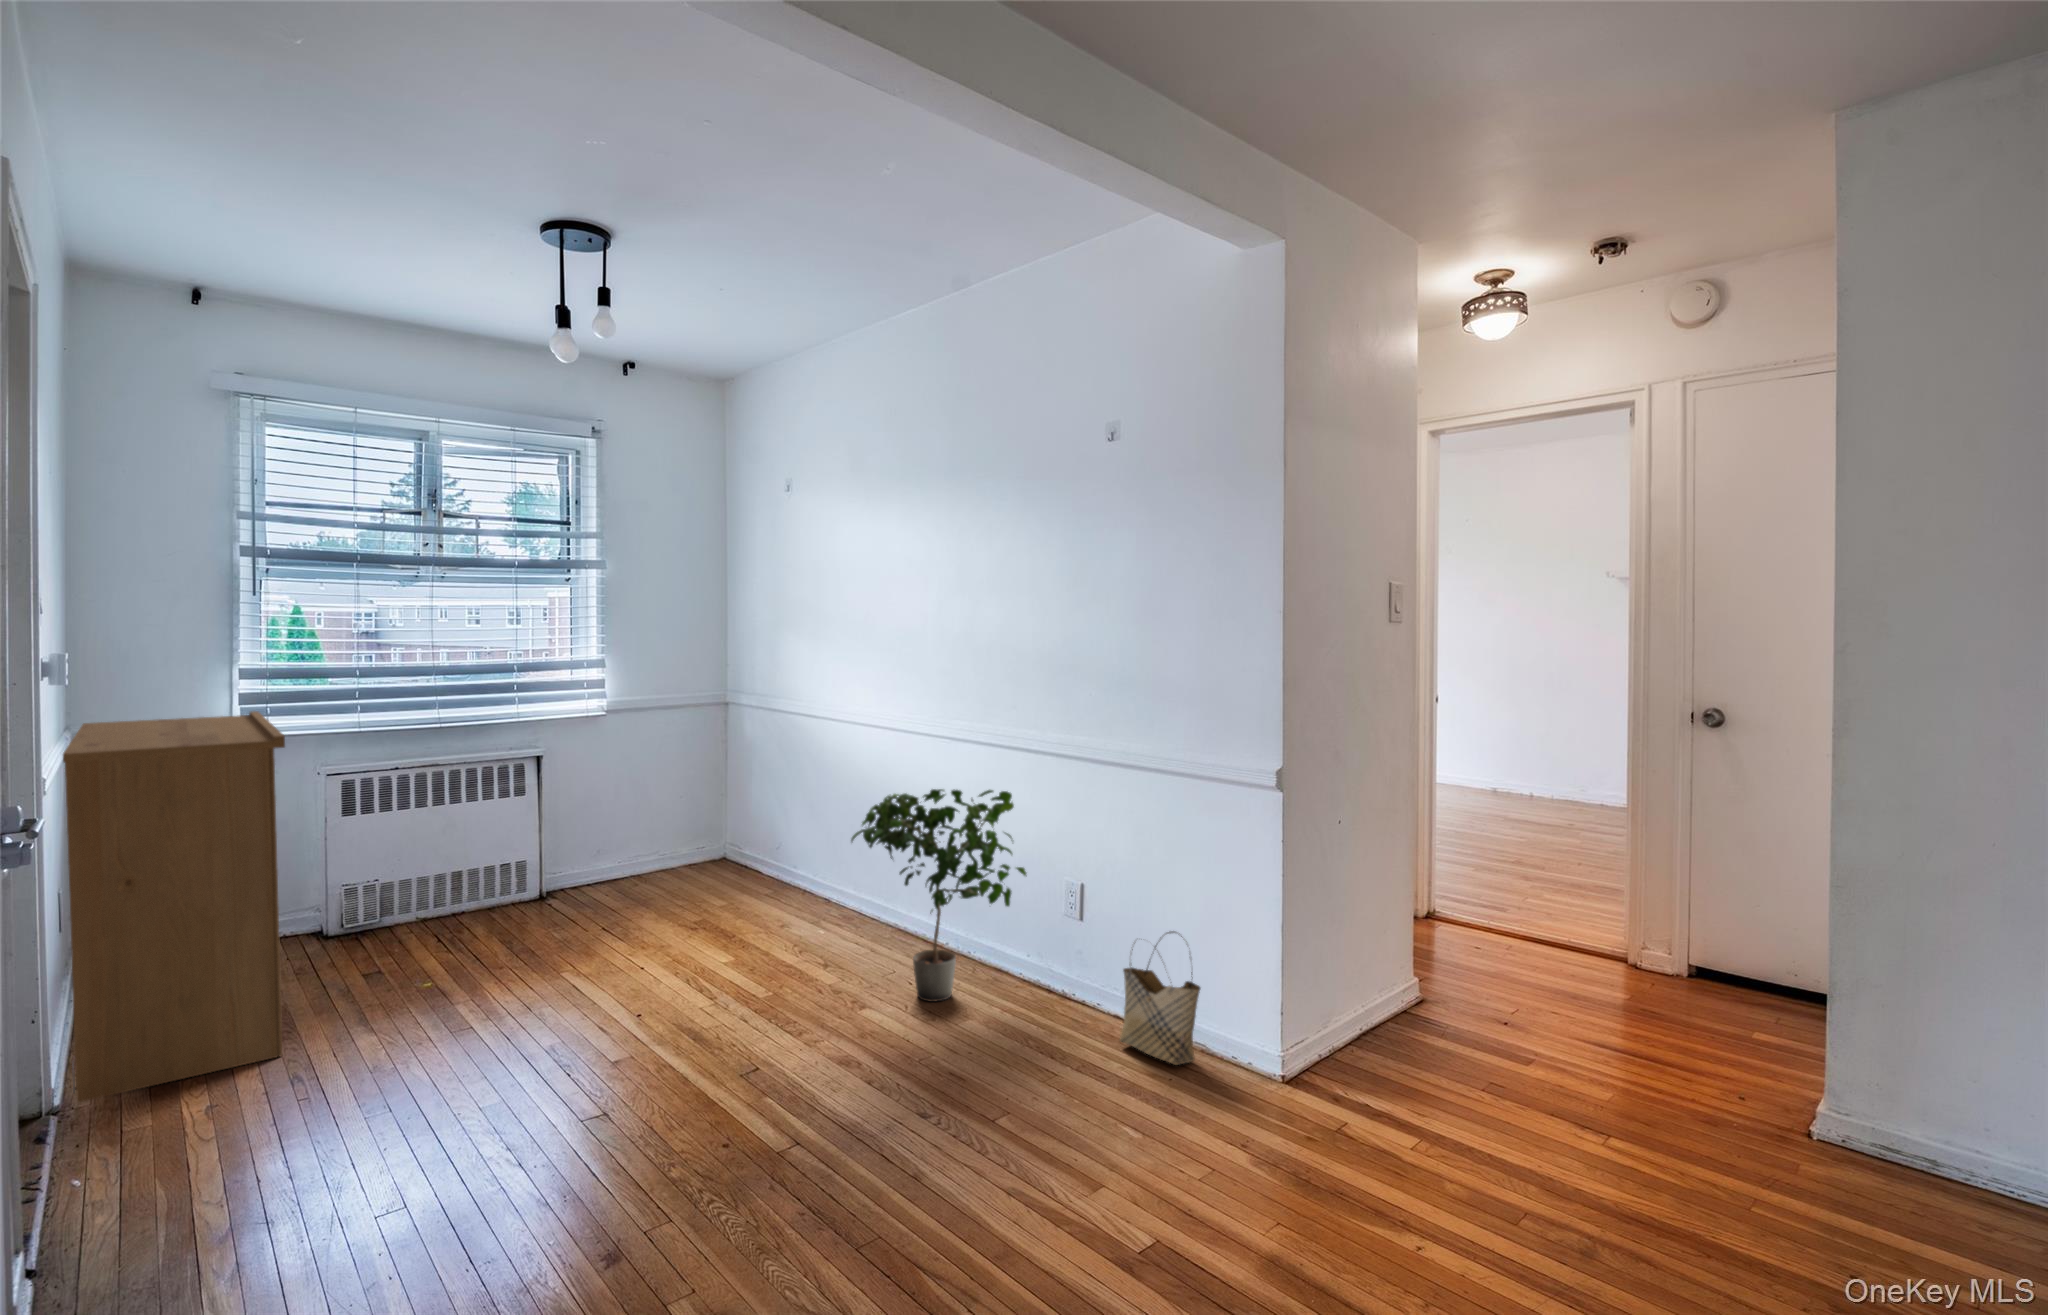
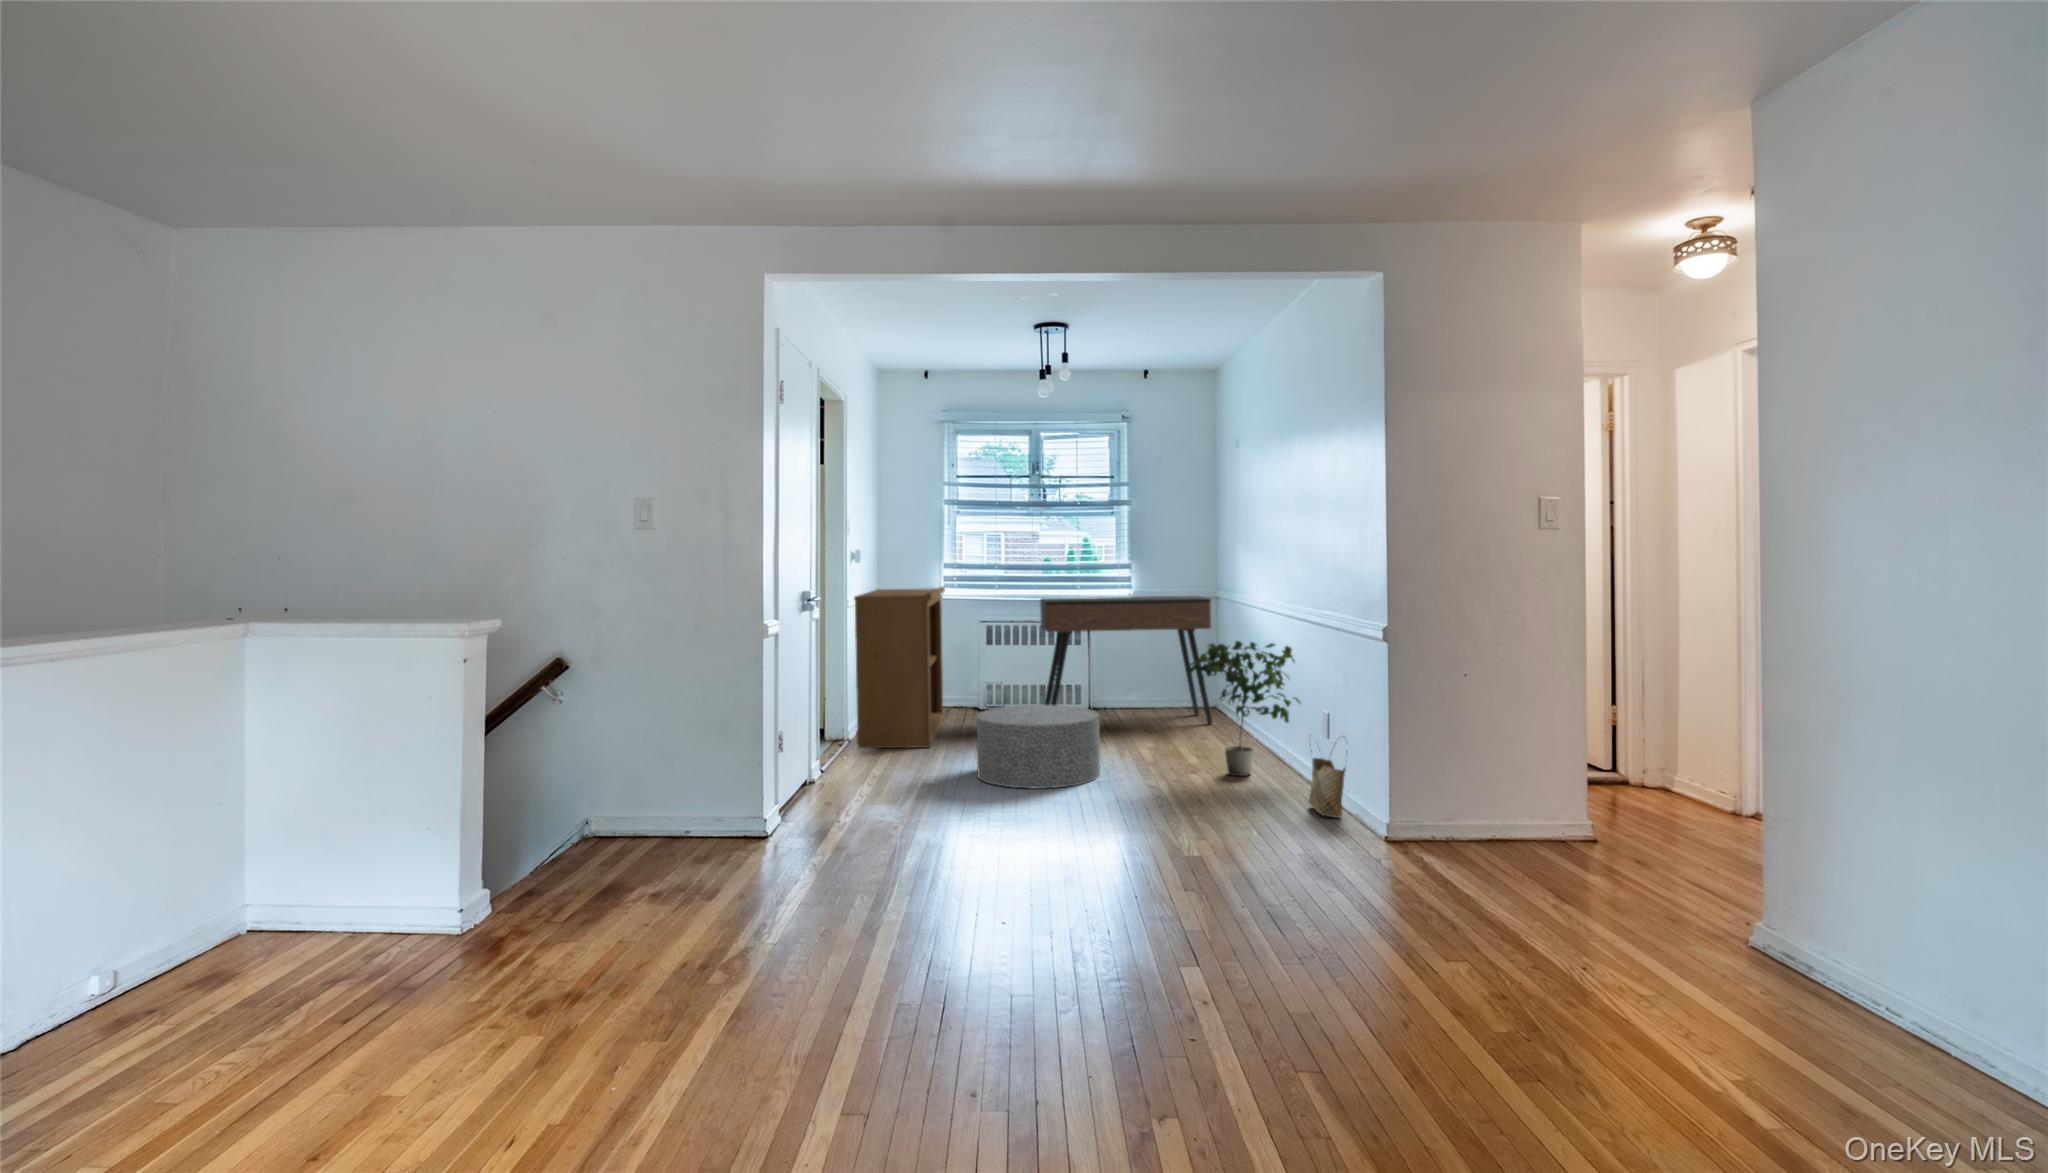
console table: none [470,708,766,953] -> present [1040,596,1212,724]
ottoman: none [468,931,728,1144] -> present [977,705,1100,789]

